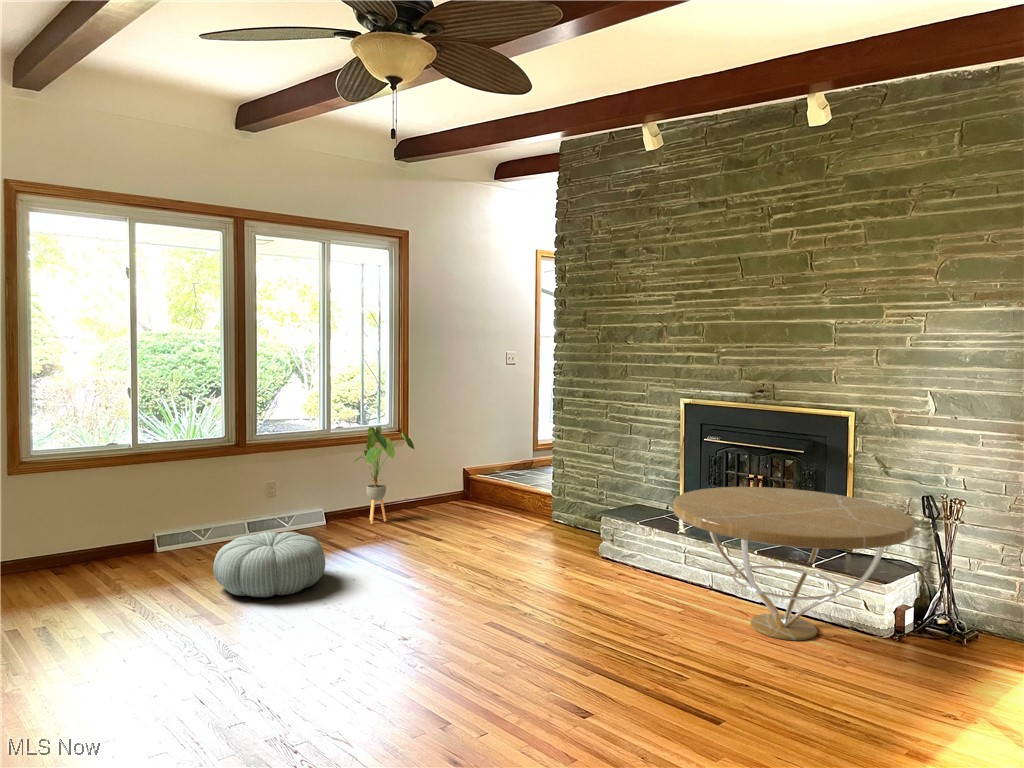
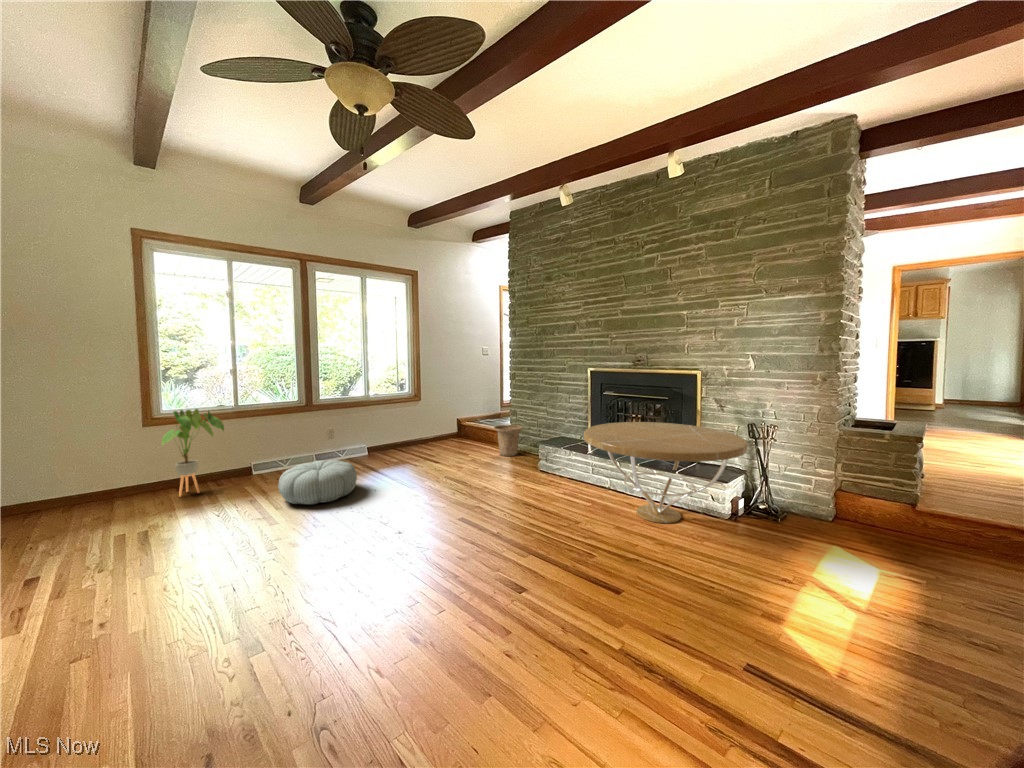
house plant: present [354,426,414,524] -> present [162,409,224,497]
basket: none [527,483,574,535] -> present [494,425,523,456]

